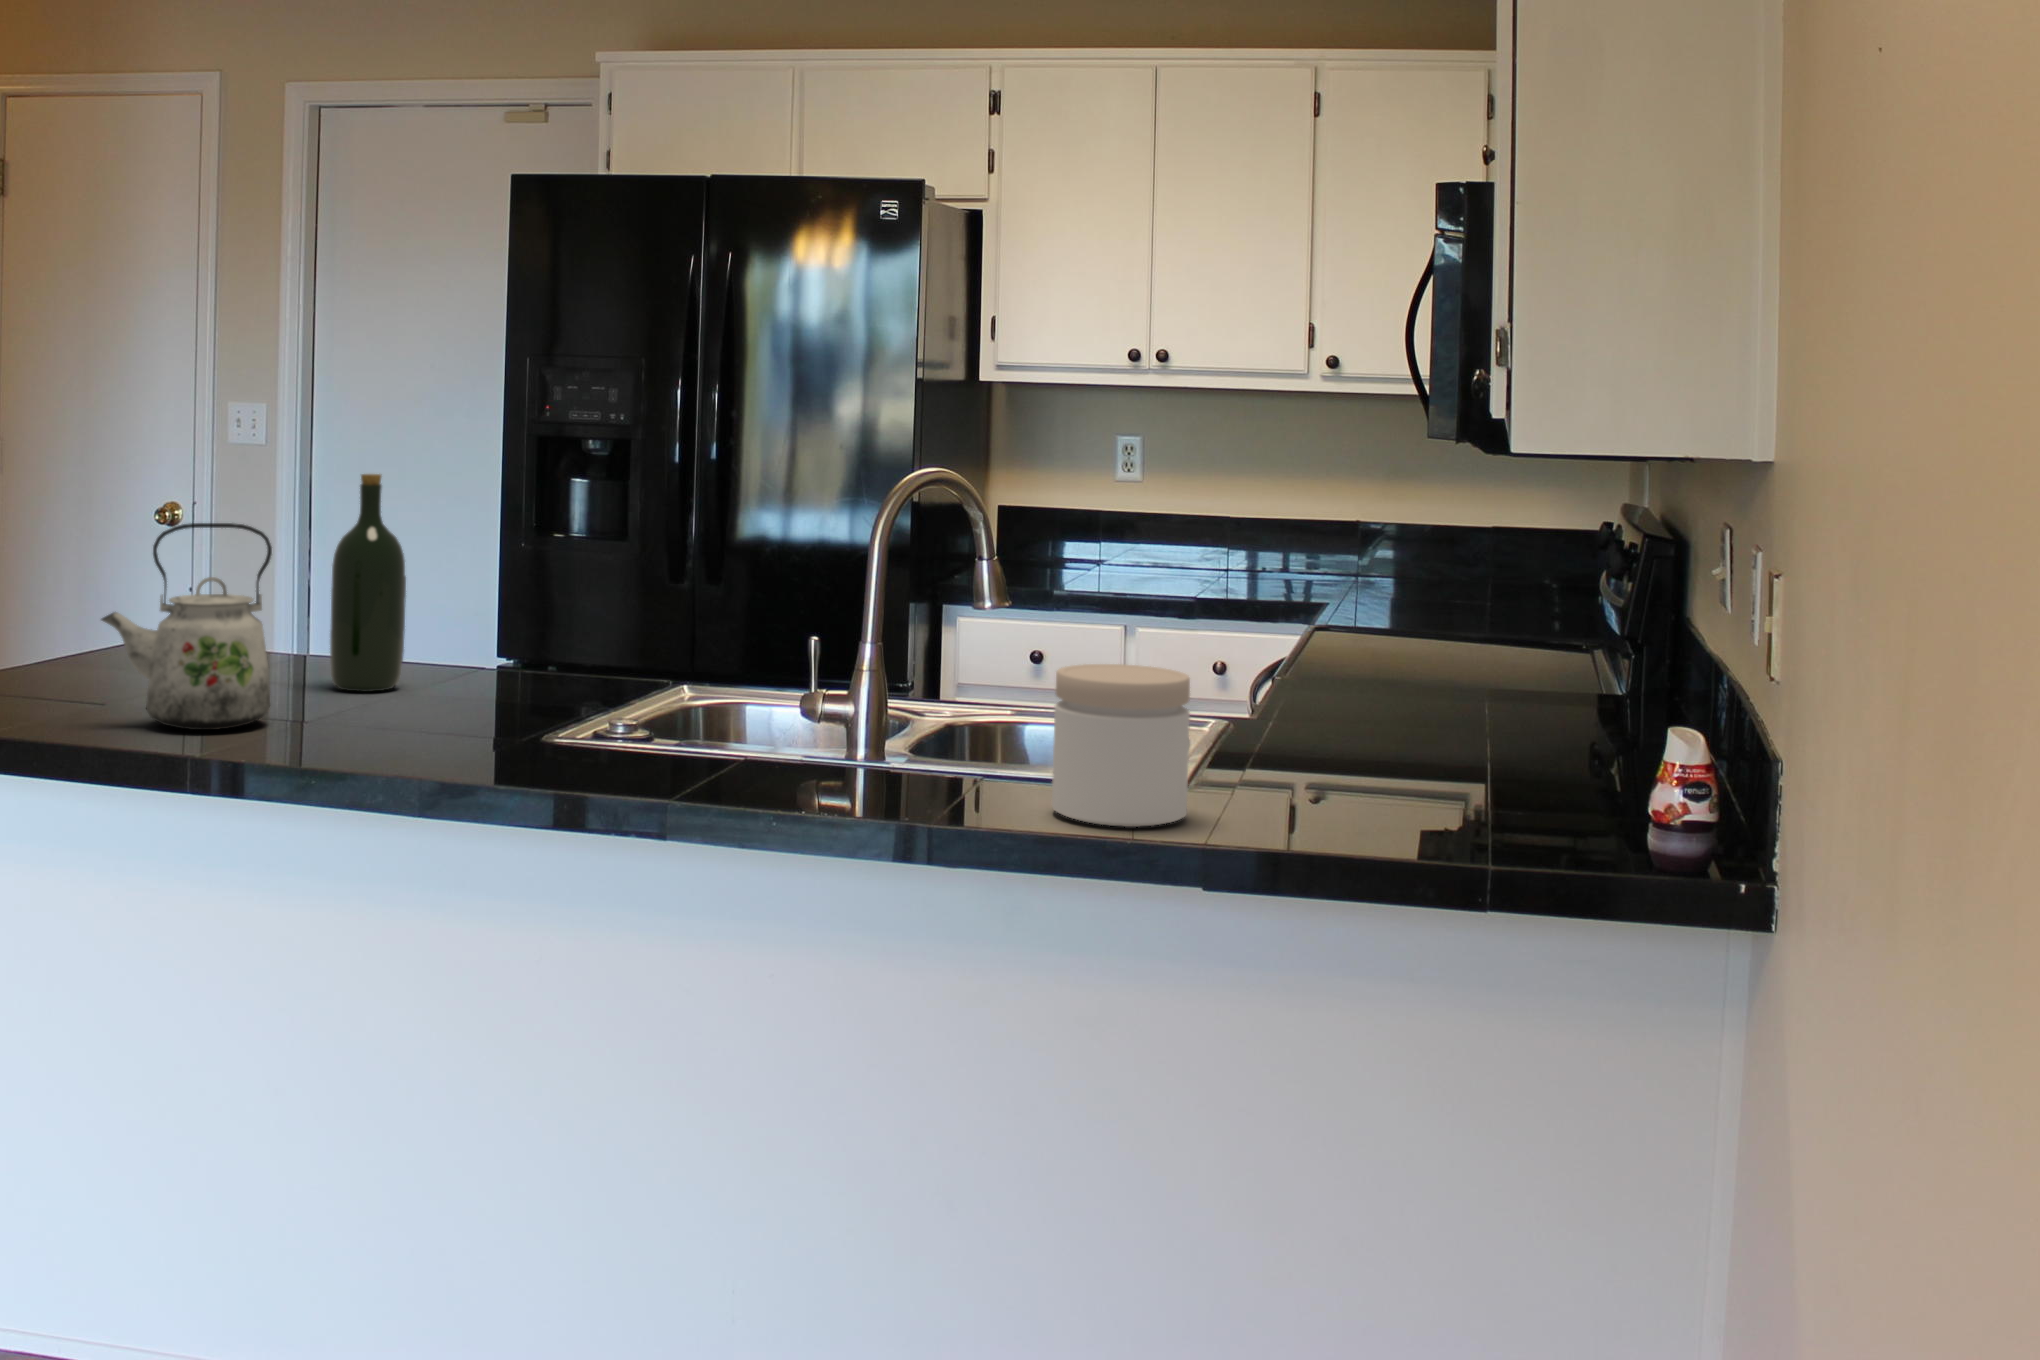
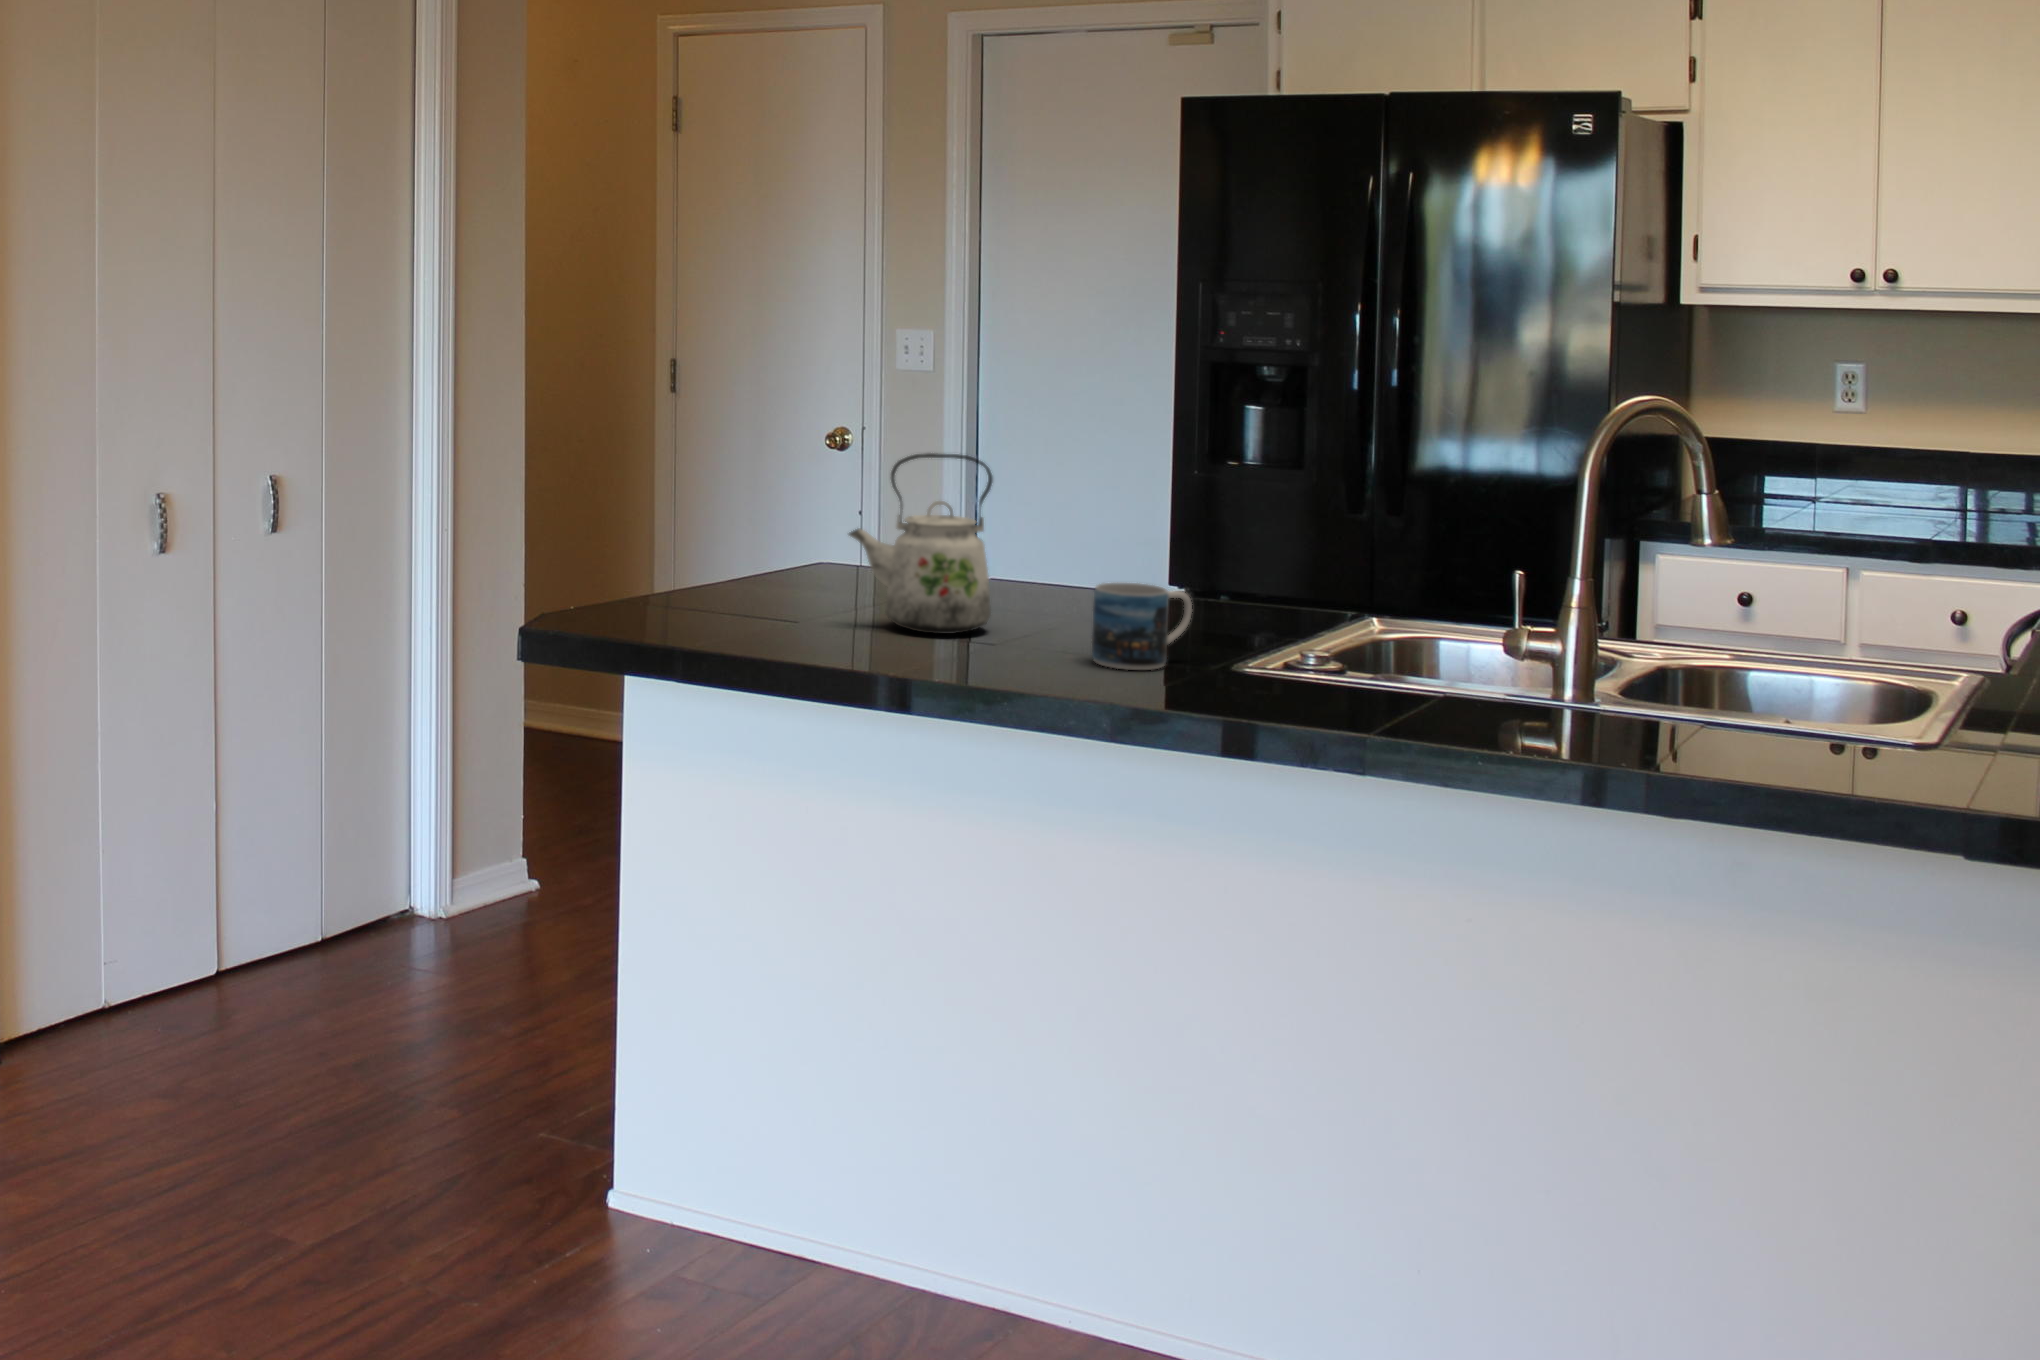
wine bottle: present [330,474,406,692] -> none [1033,407,1102,604]
mug: none [376,660,486,756] -> present [1092,582,1192,670]
jar: present [1052,664,1190,827] -> none [1785,626,1949,792]

